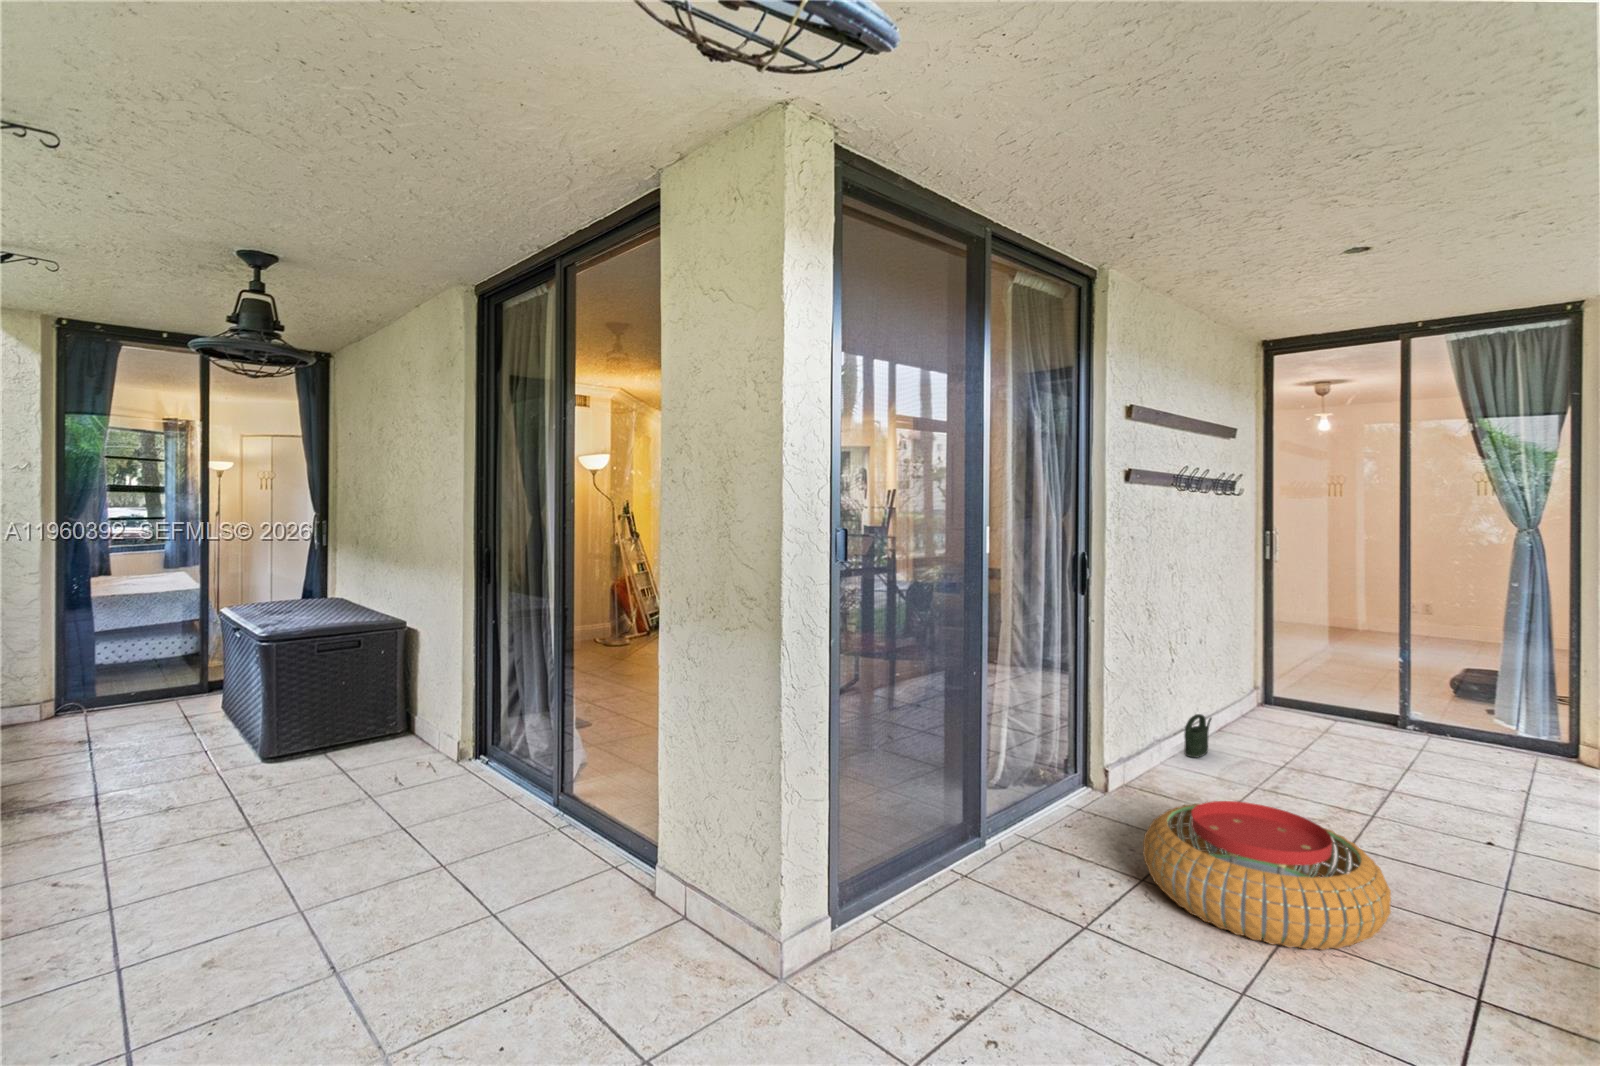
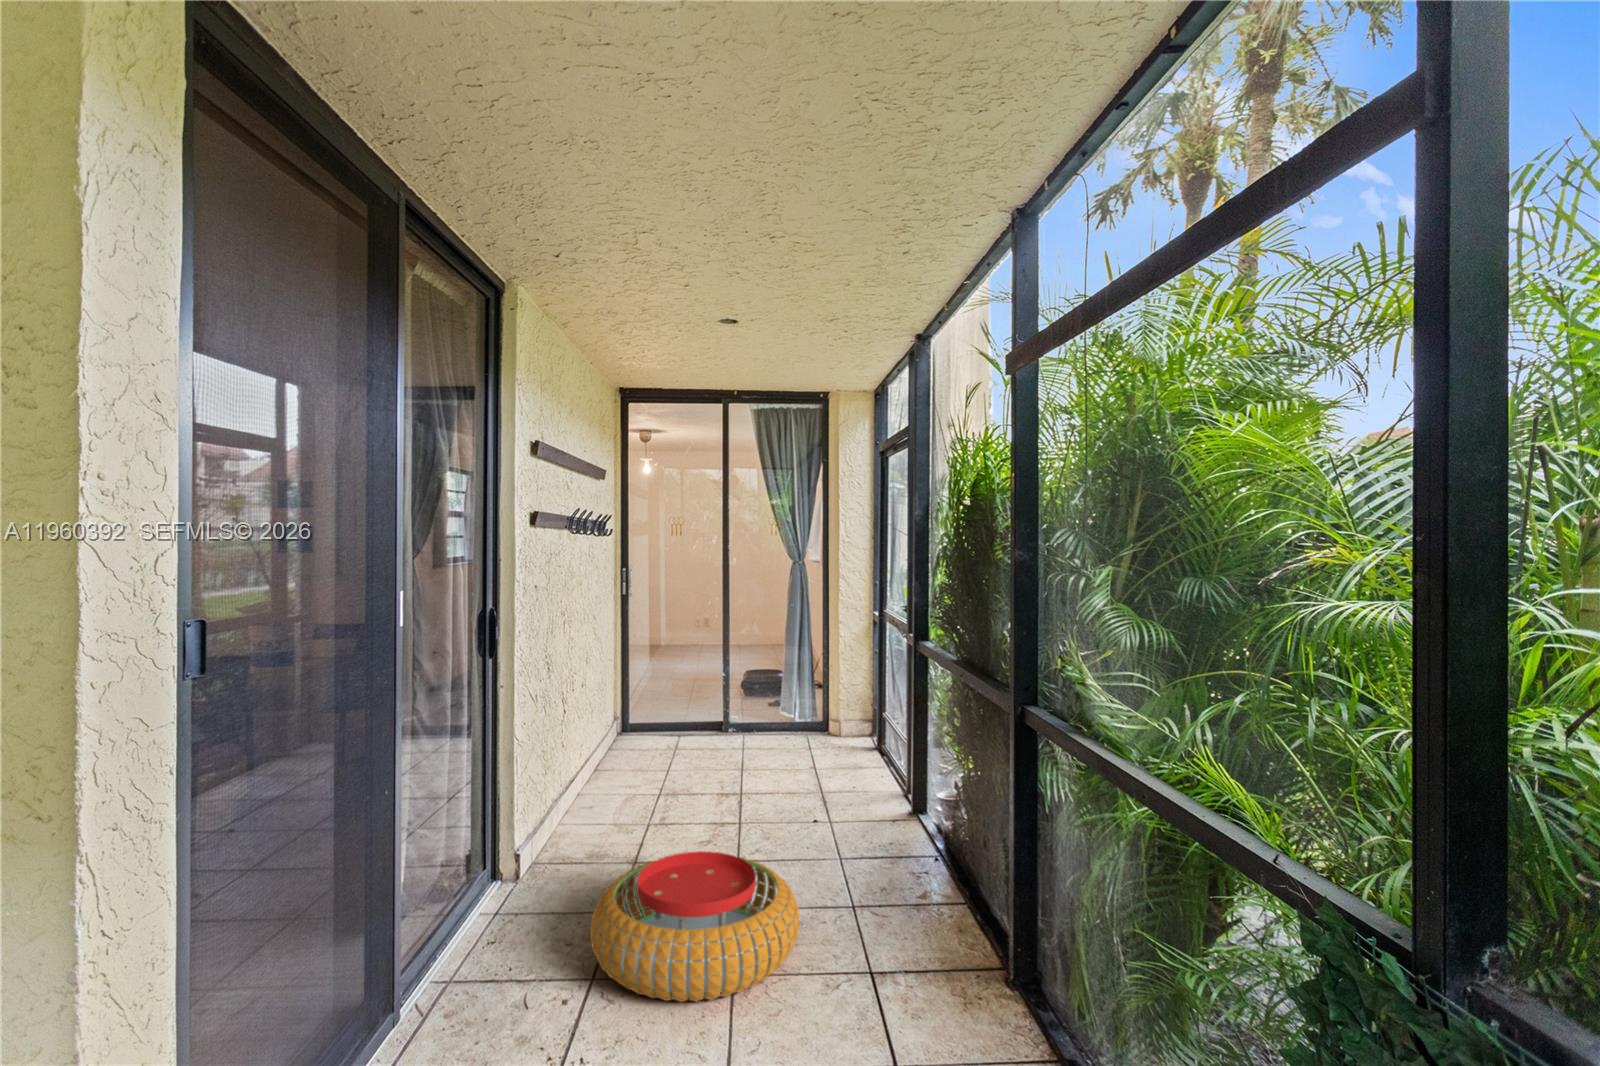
watering can: present [1184,714,1212,758] -> none [577,760,597,808]

